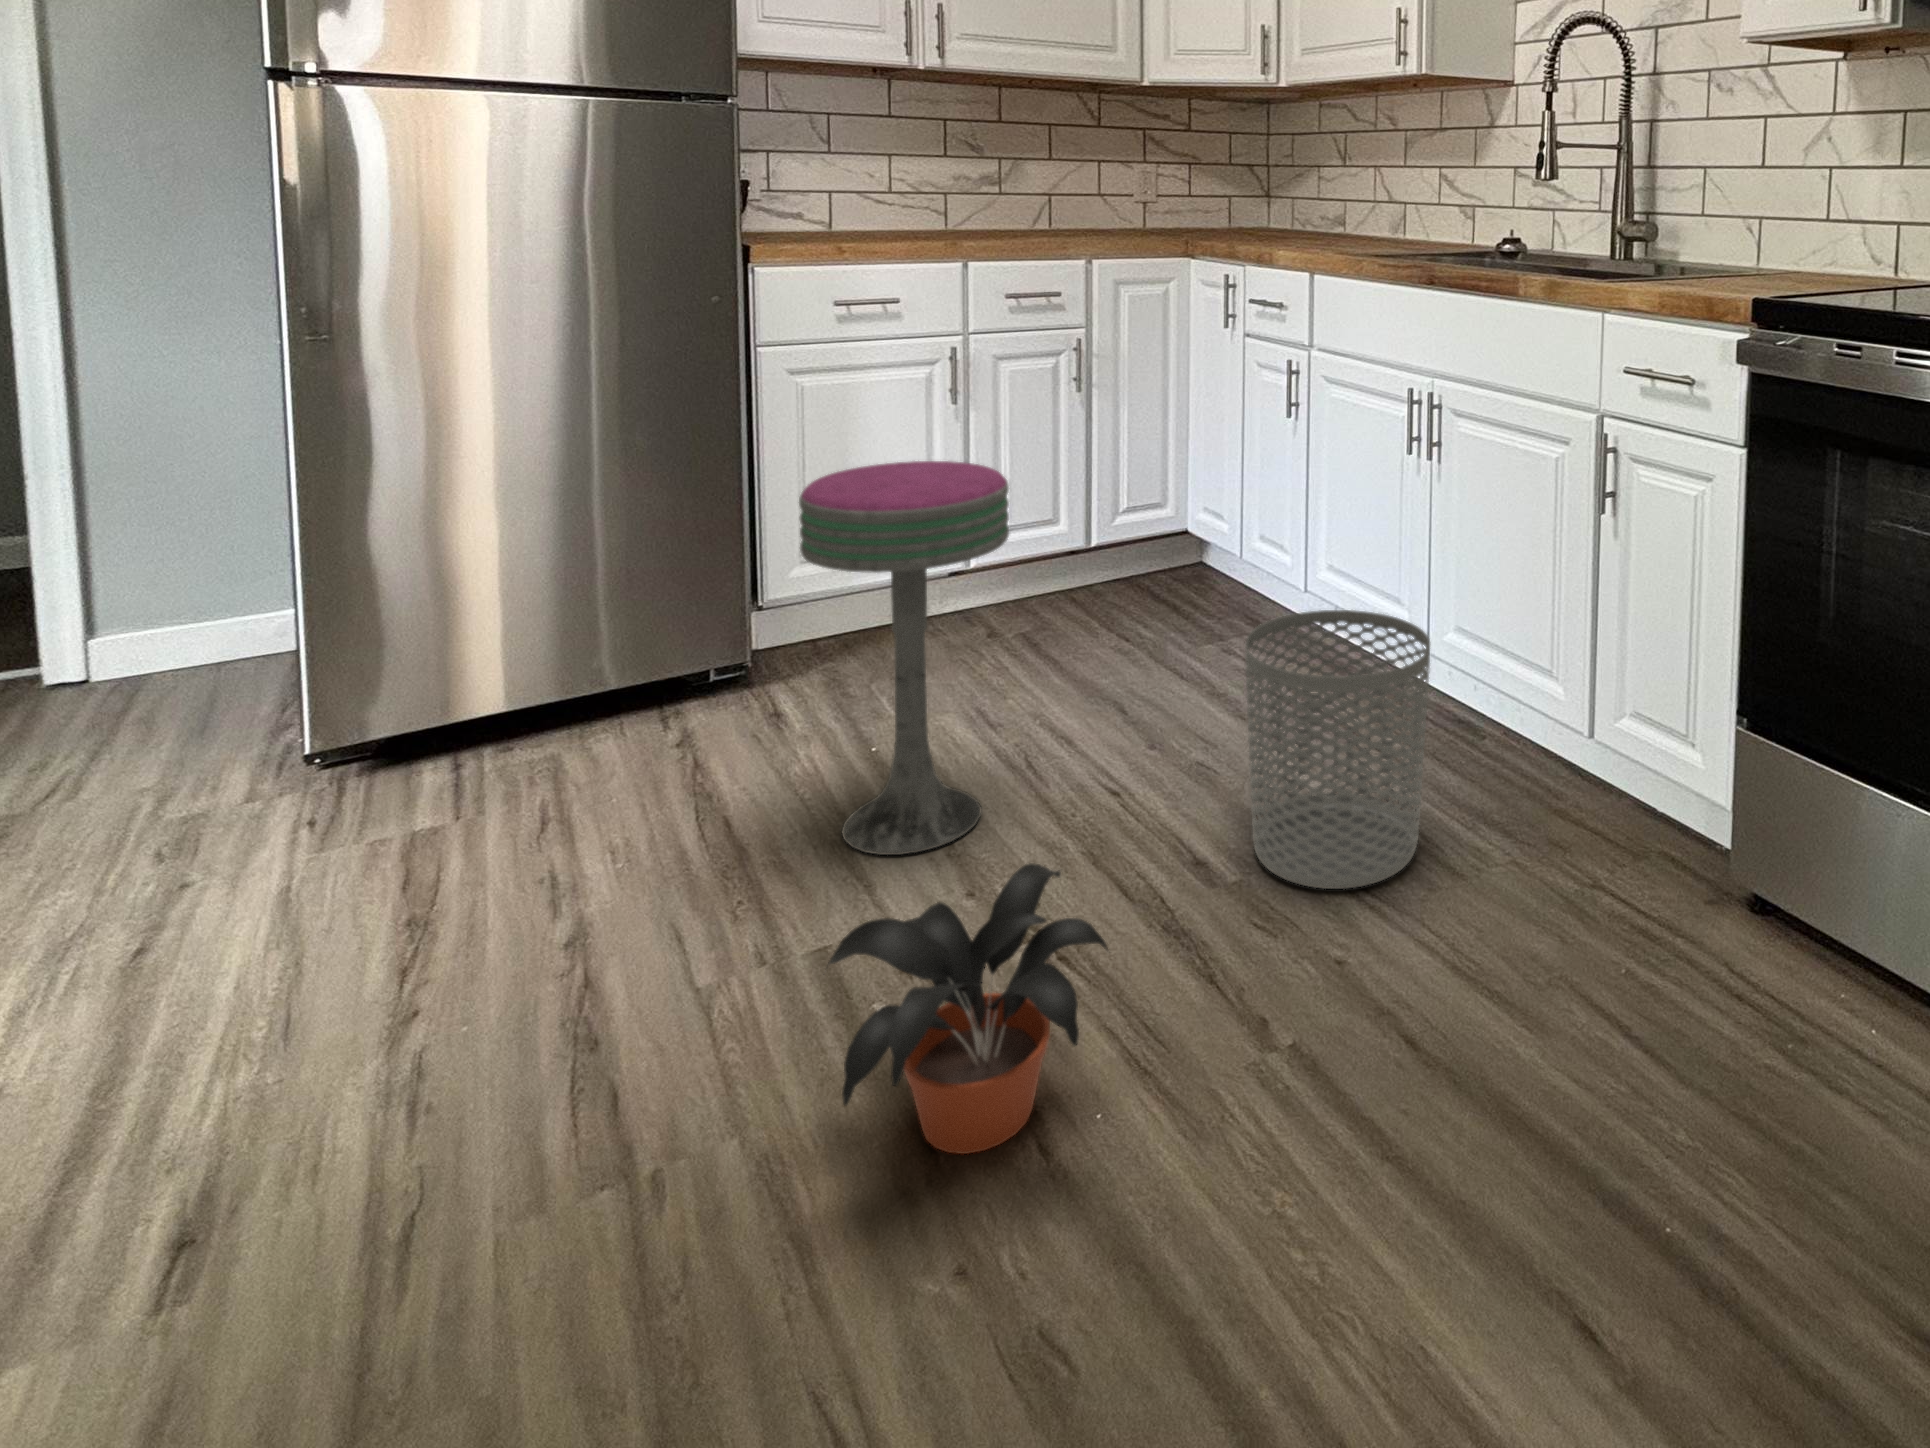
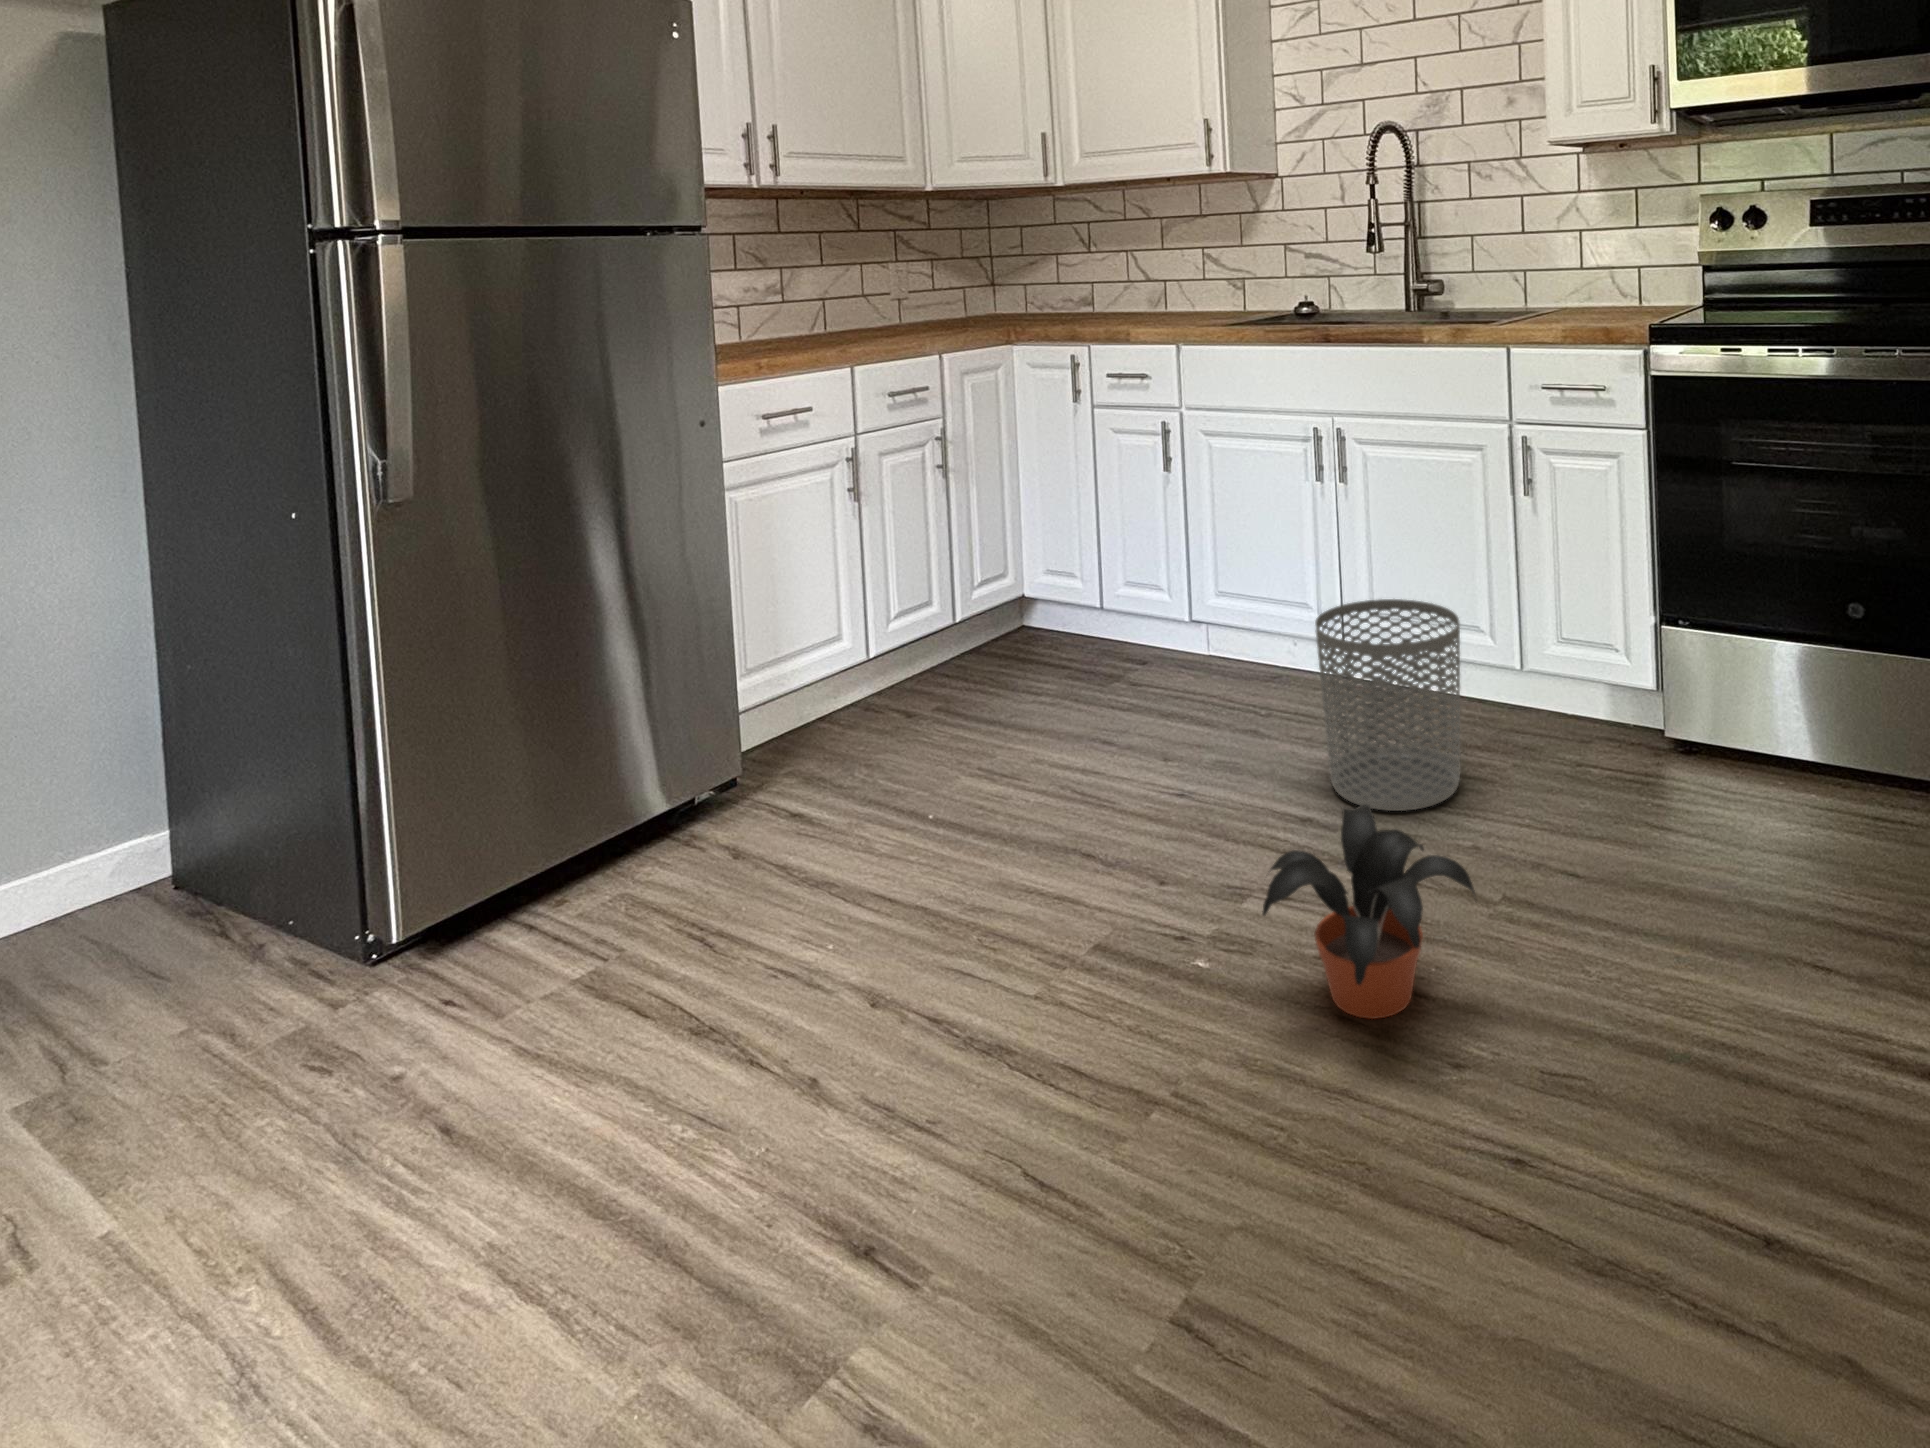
bar stool: present [799,461,1009,855] -> none [951,533,1125,881]

